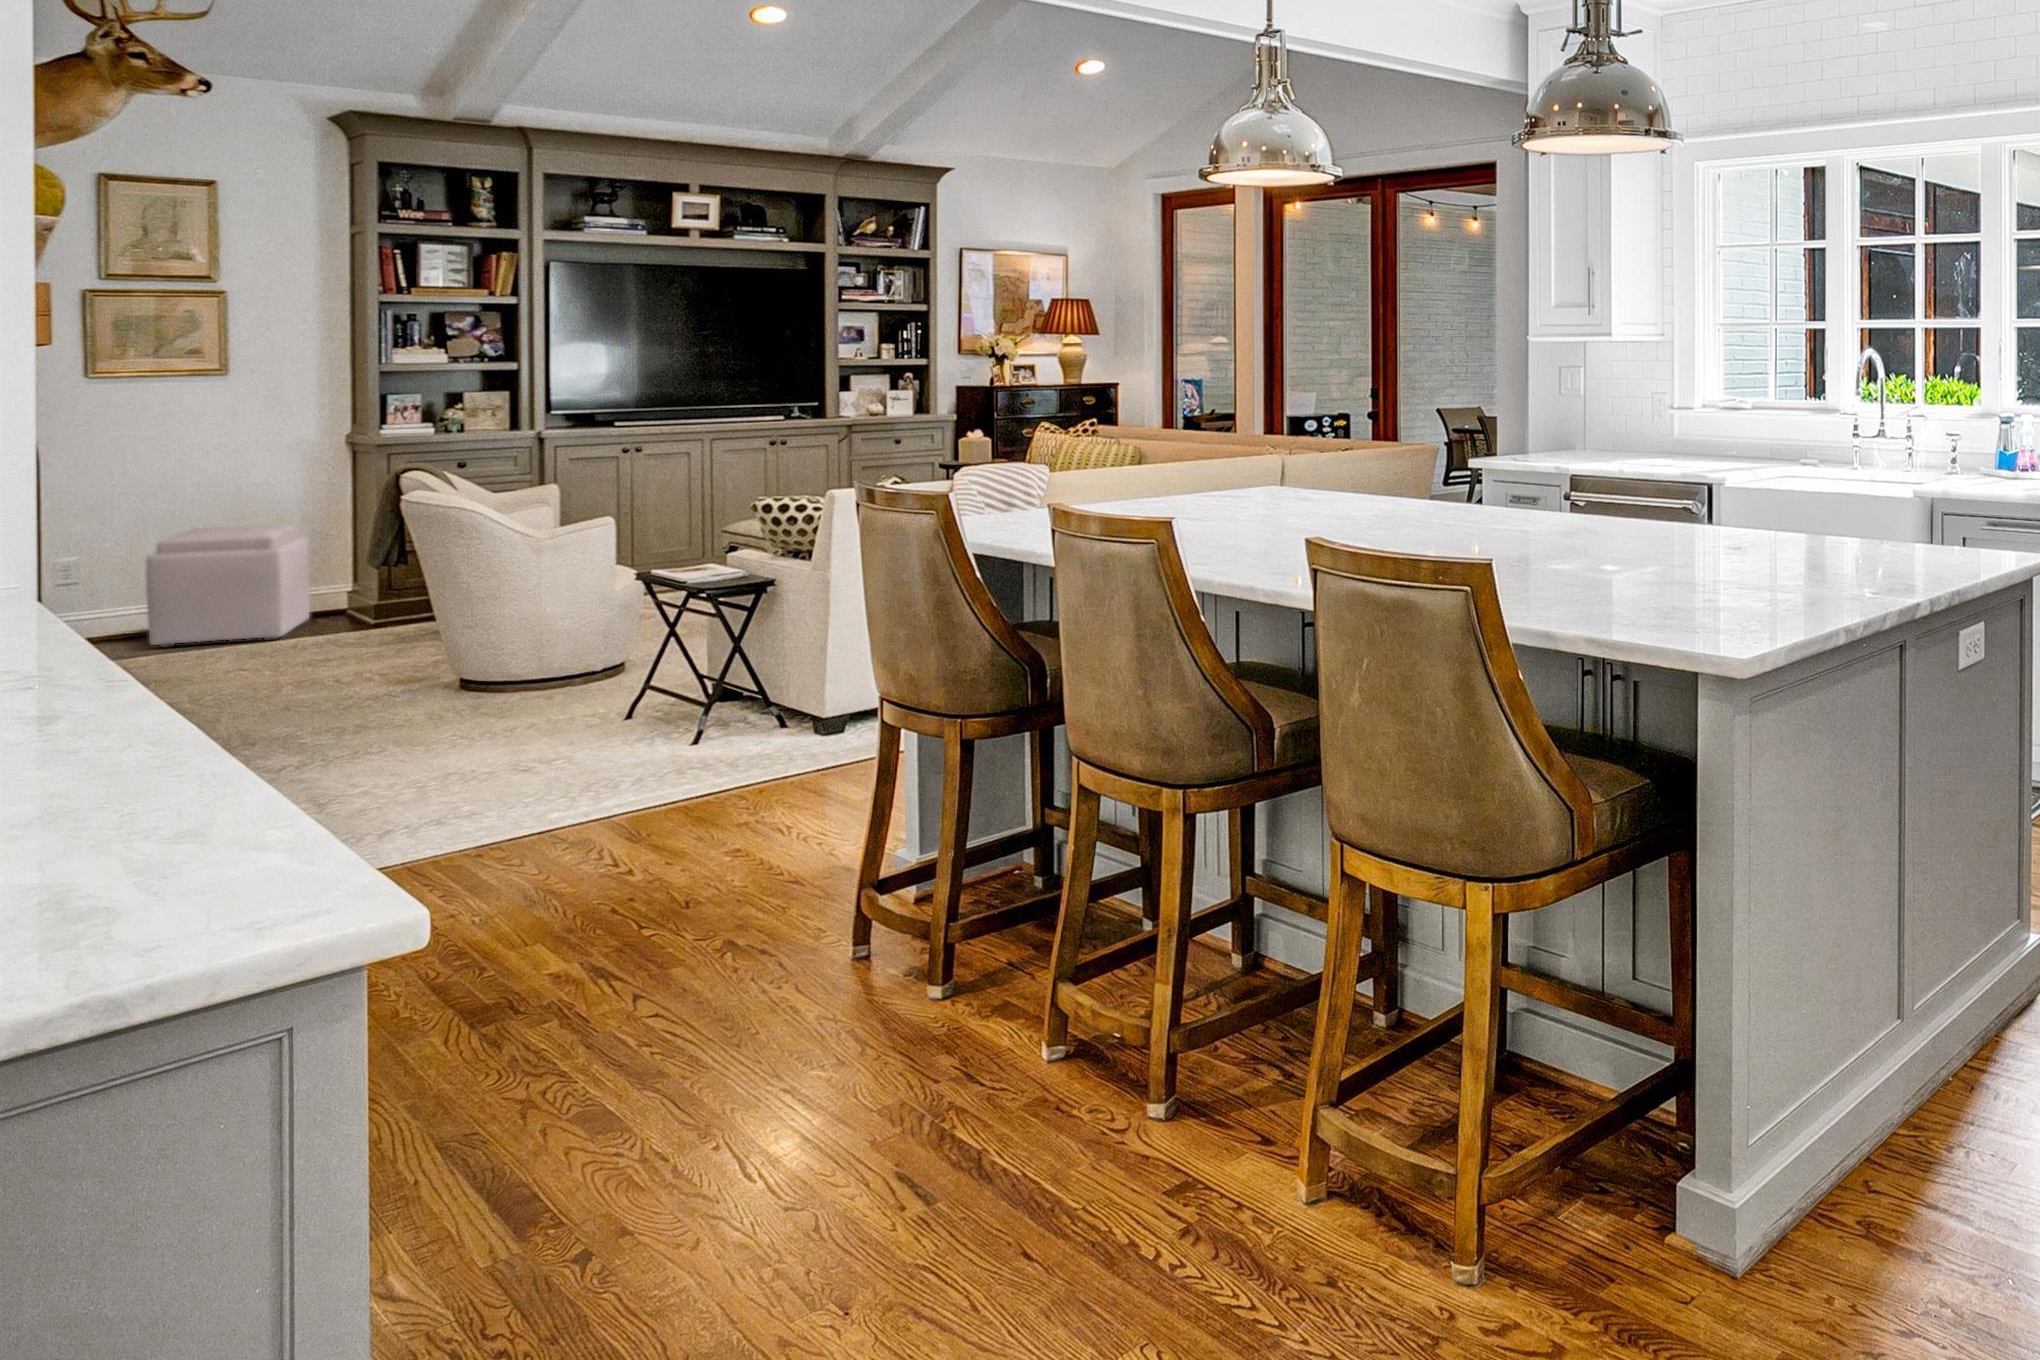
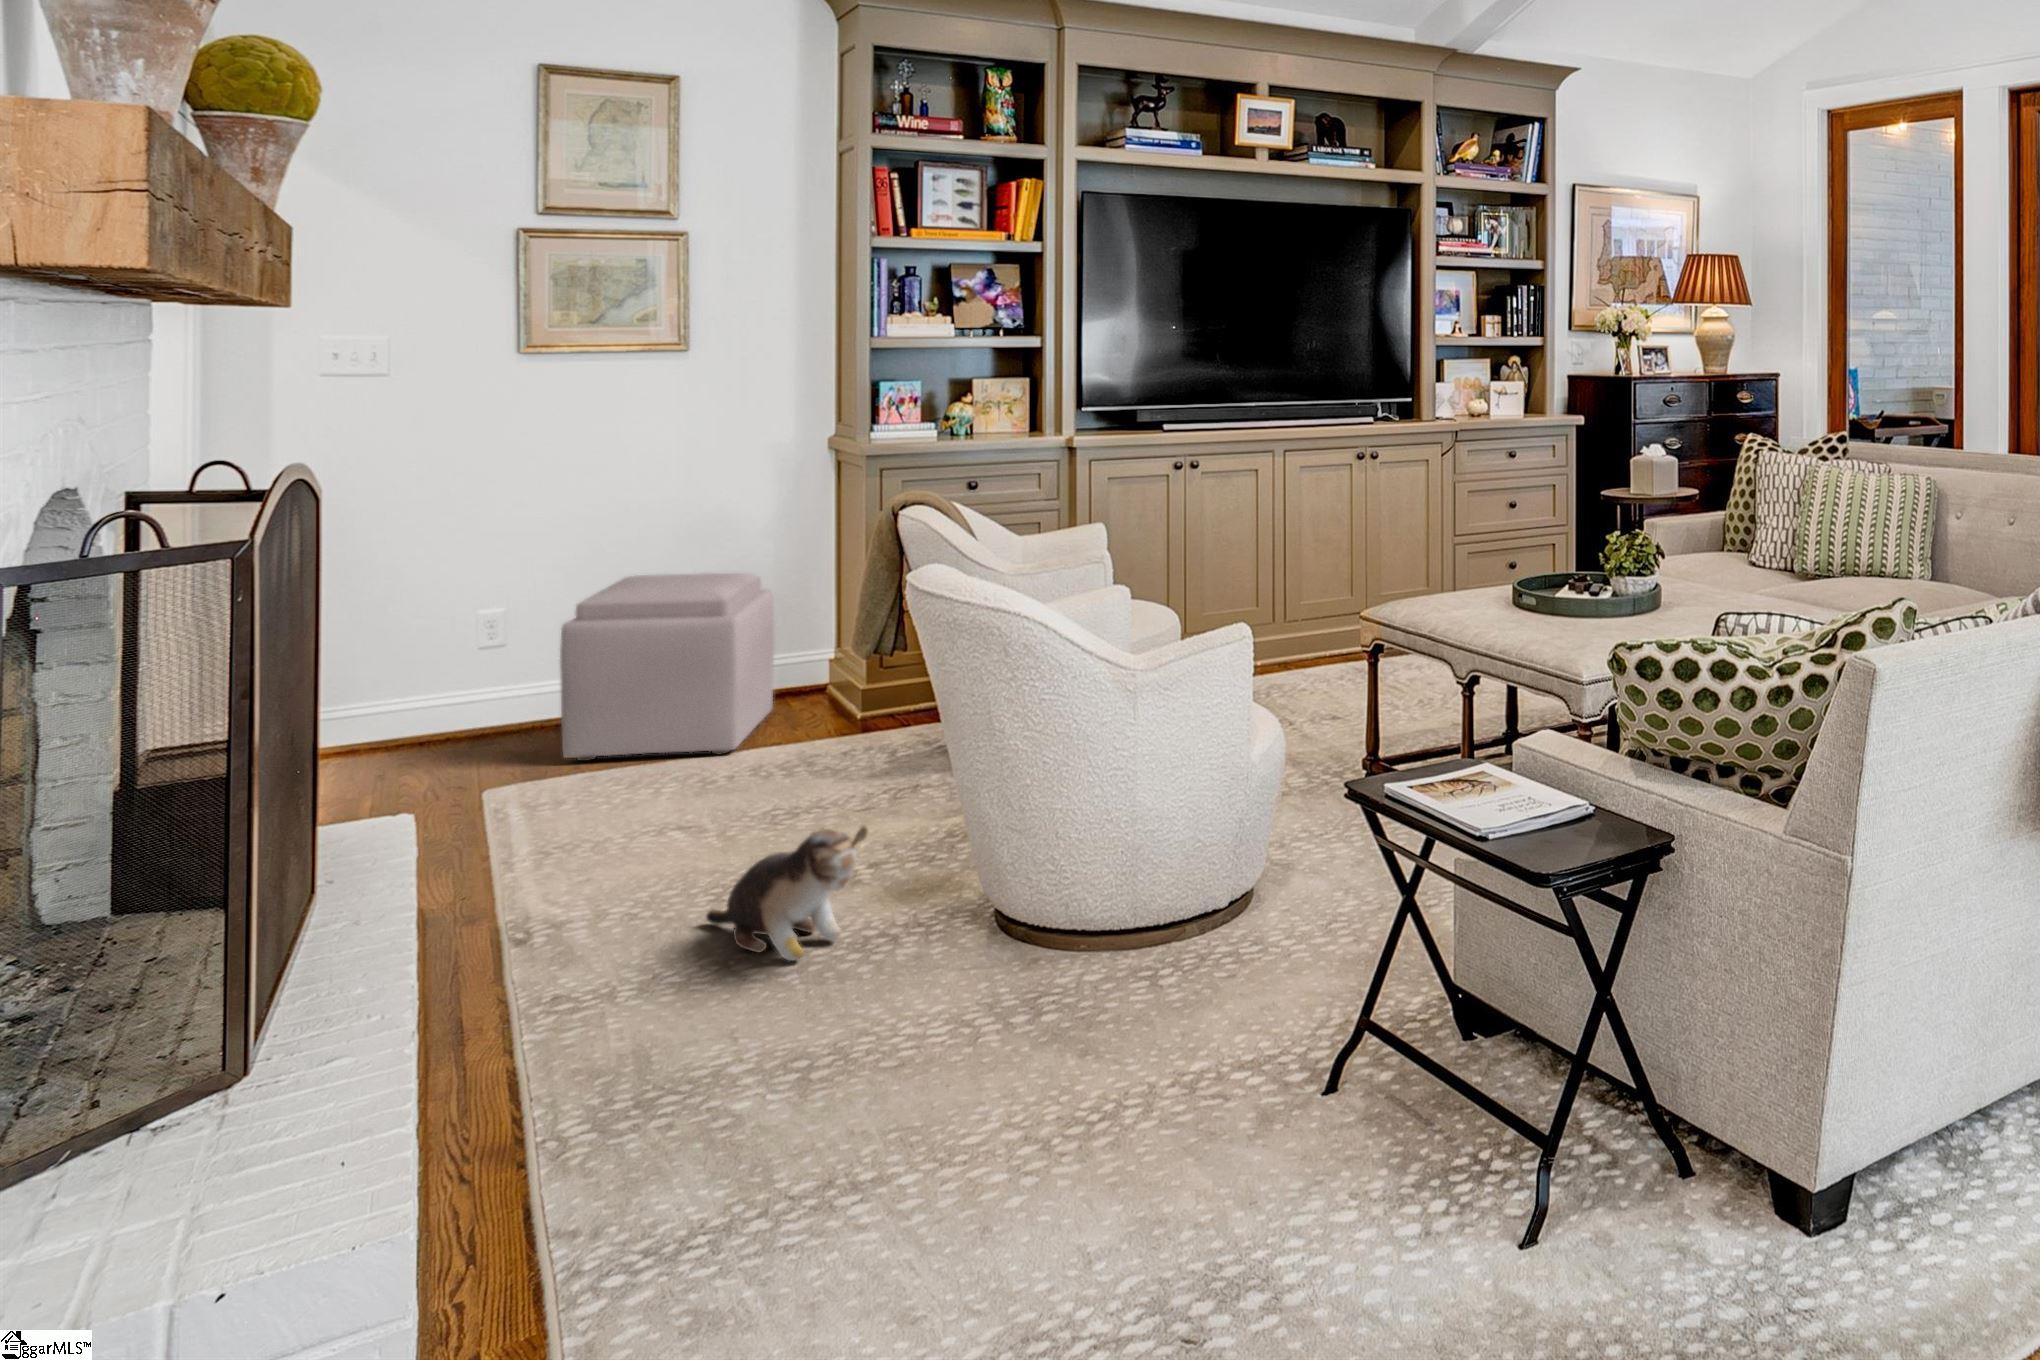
plush toy: none [268,632,370,707] -> present [706,826,868,961]

